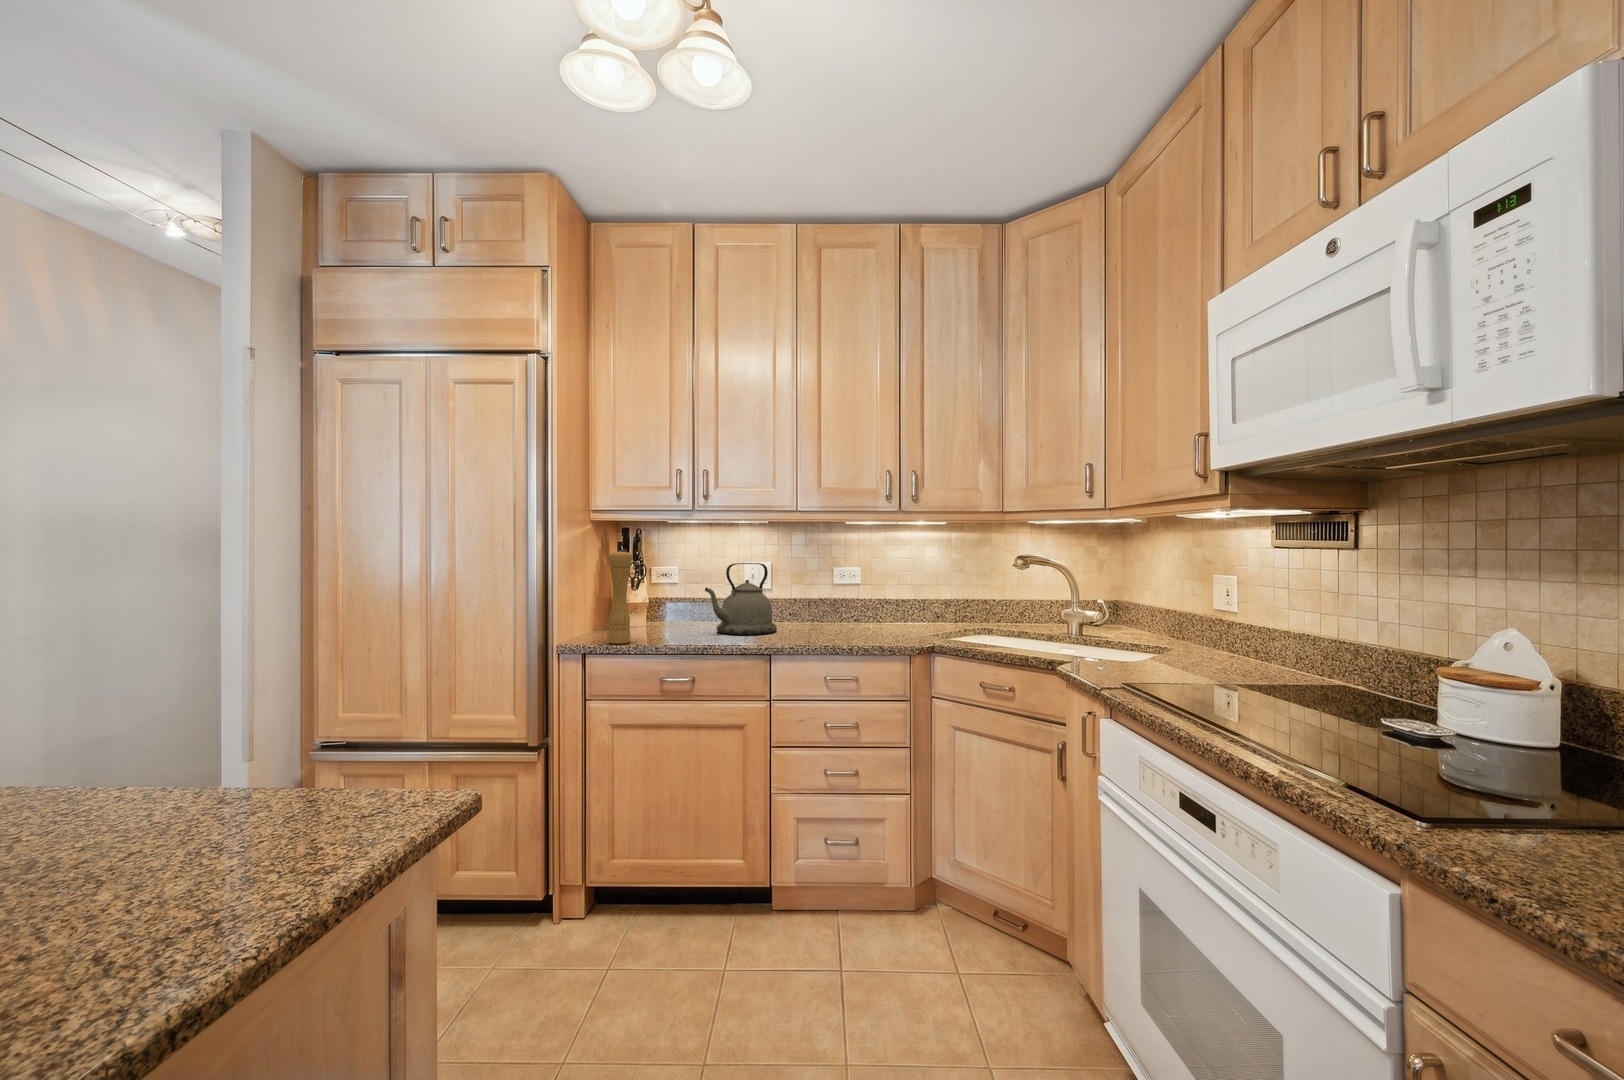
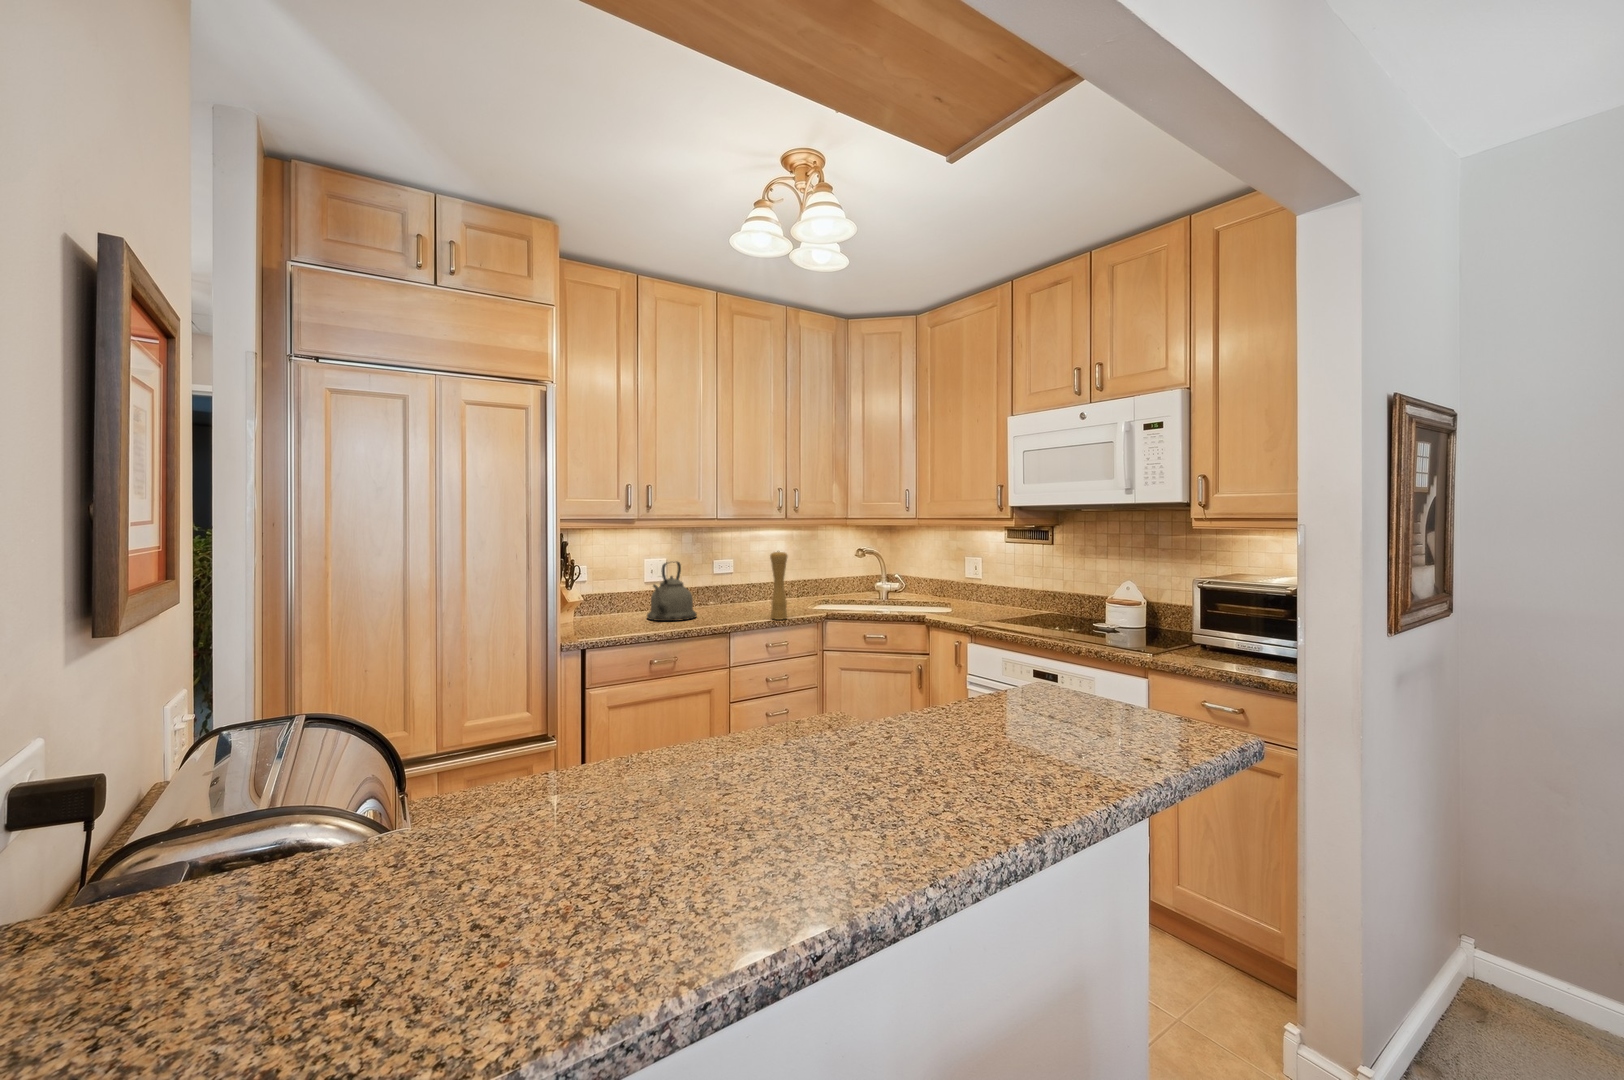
pepper mill: present [608,550,632,644] -> present [770,551,787,620]

